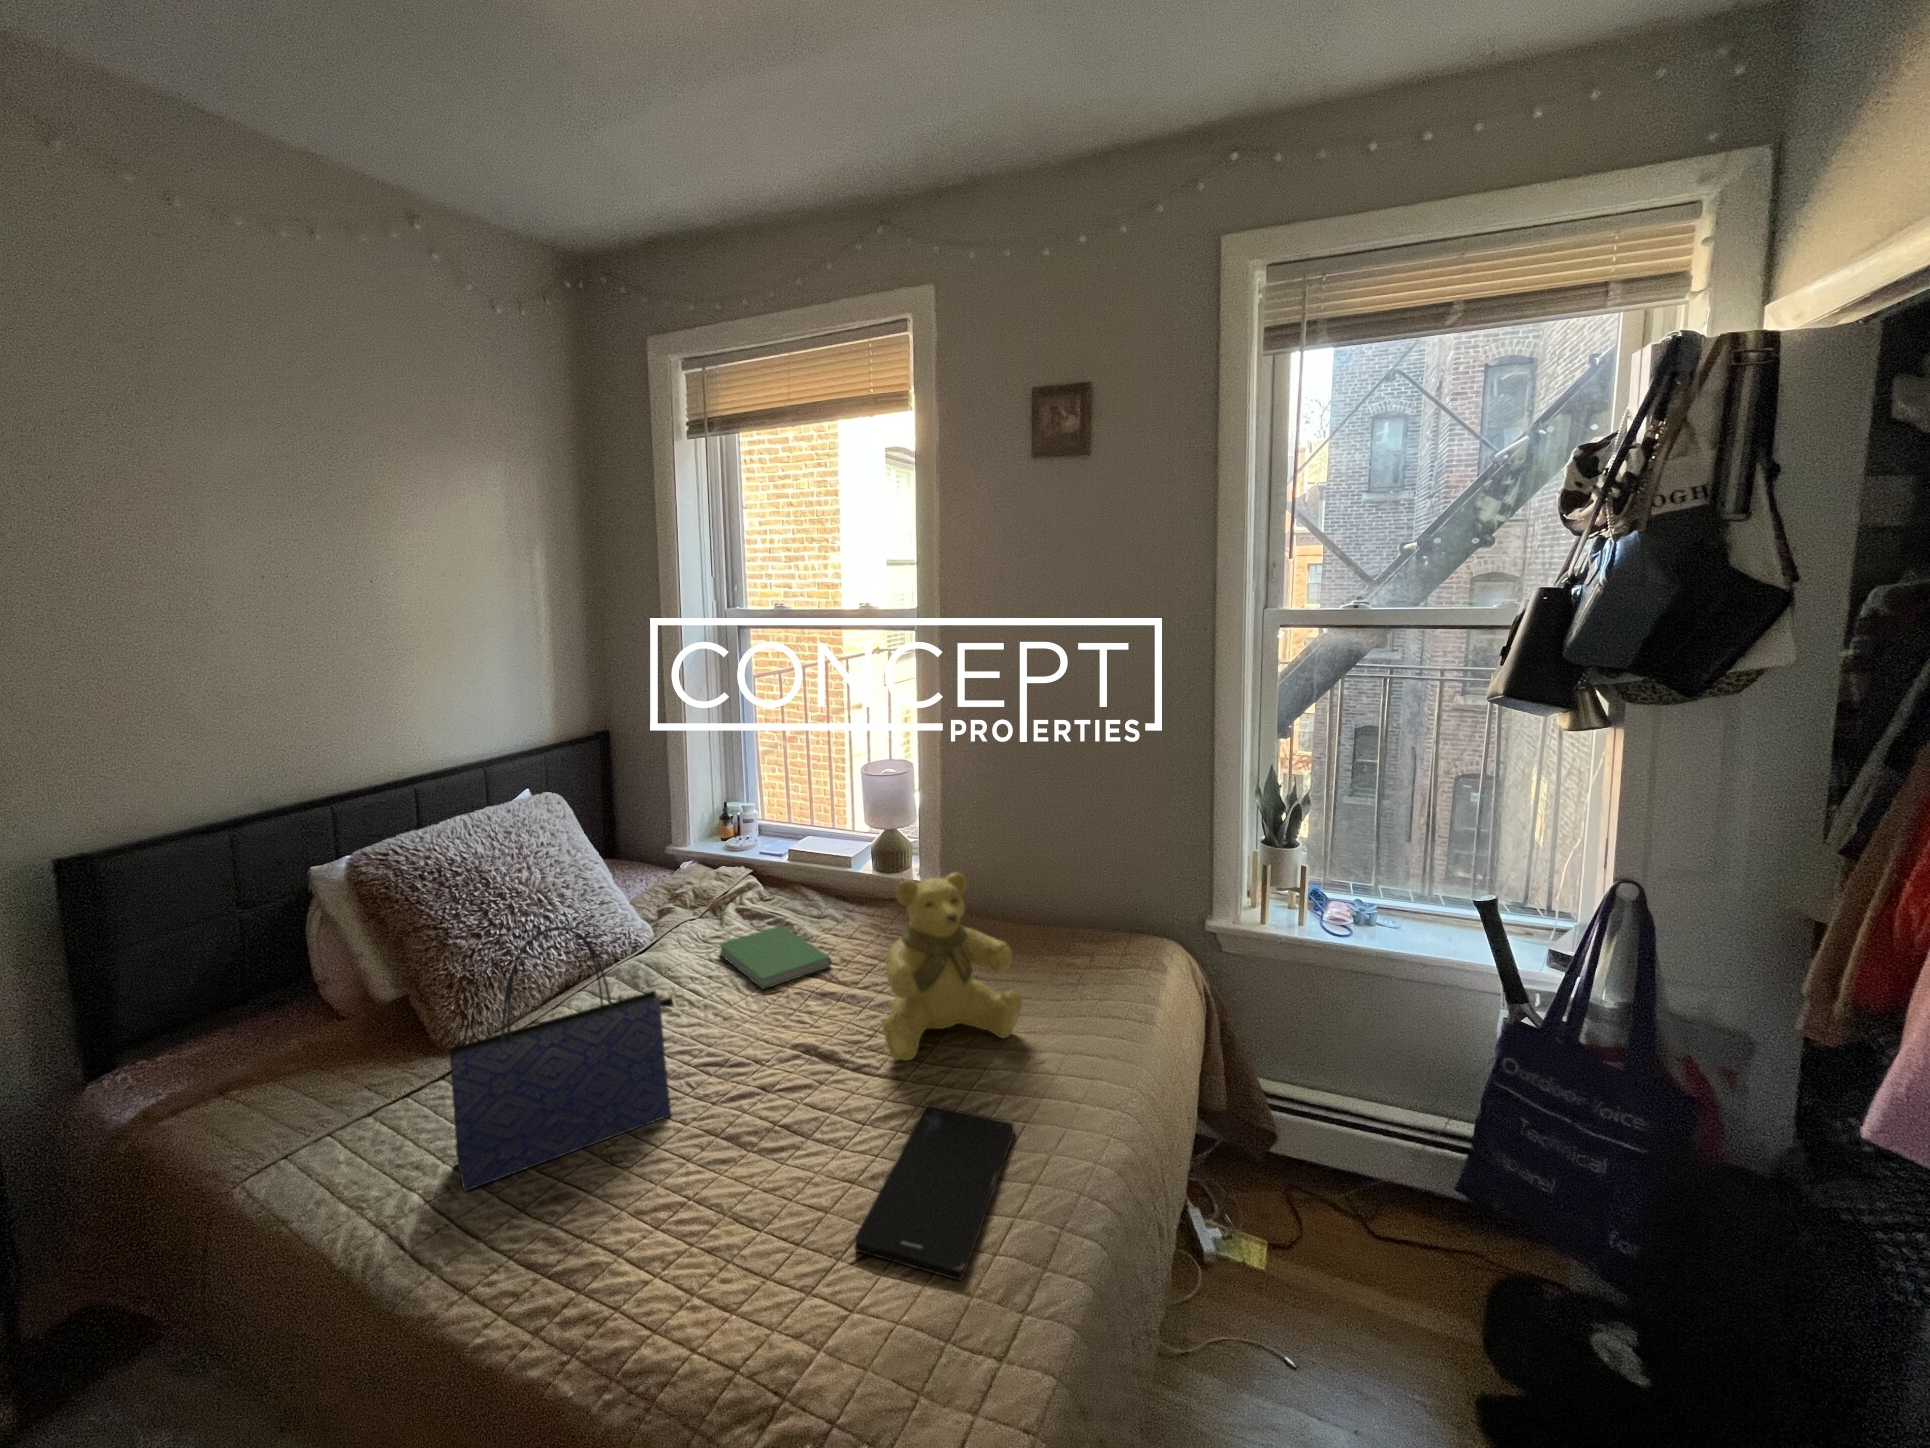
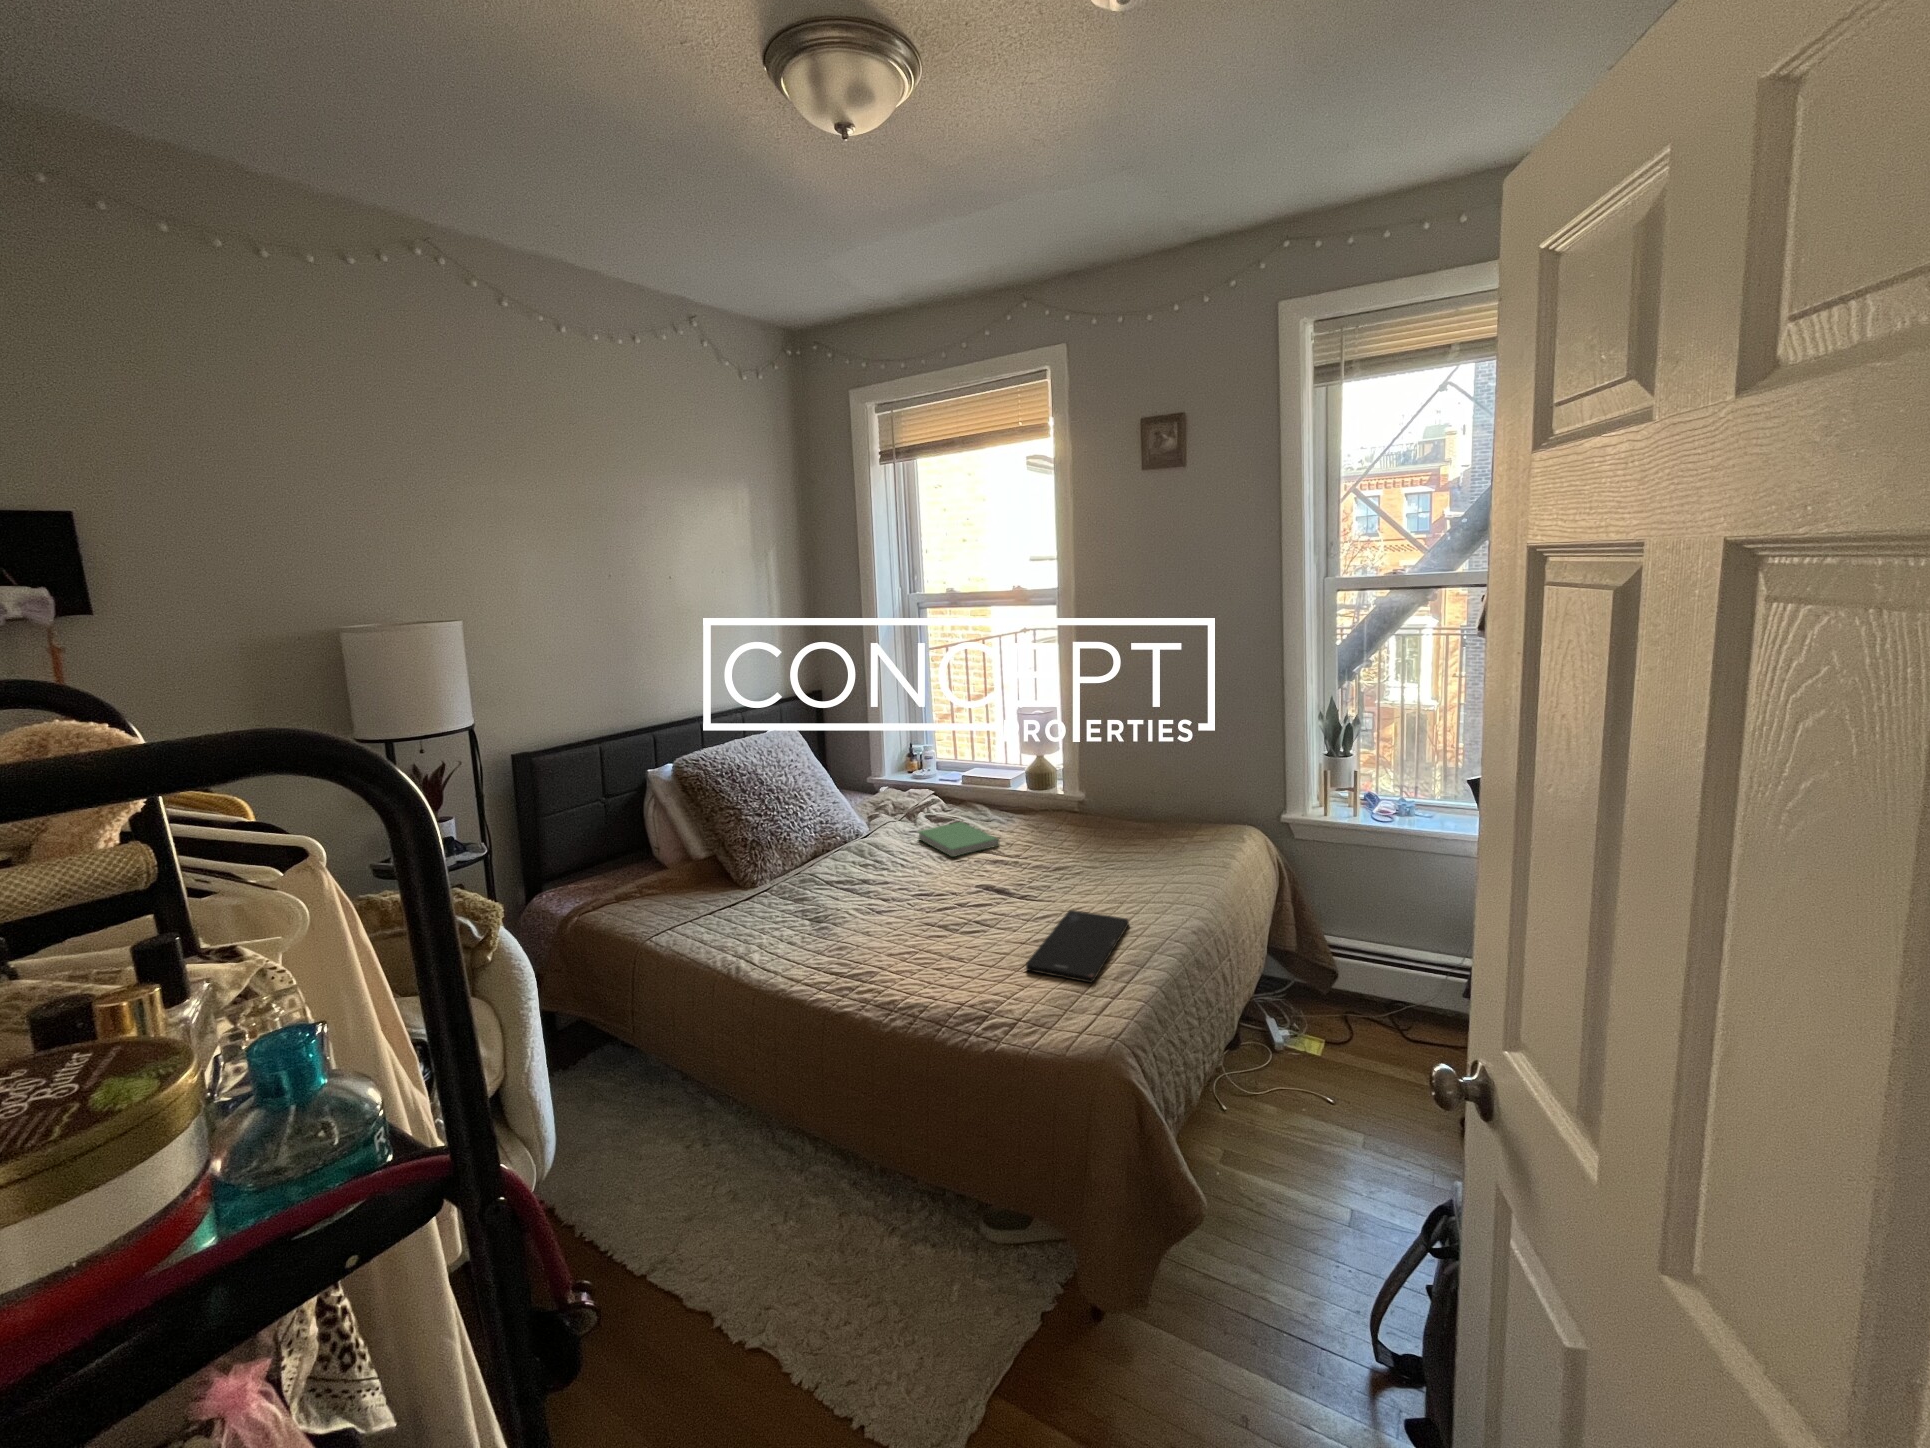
teddy bear: present [883,872,1022,1061] -> none [1039,767,1137,892]
tote bag: present [449,926,674,1191] -> none [771,787,902,945]

